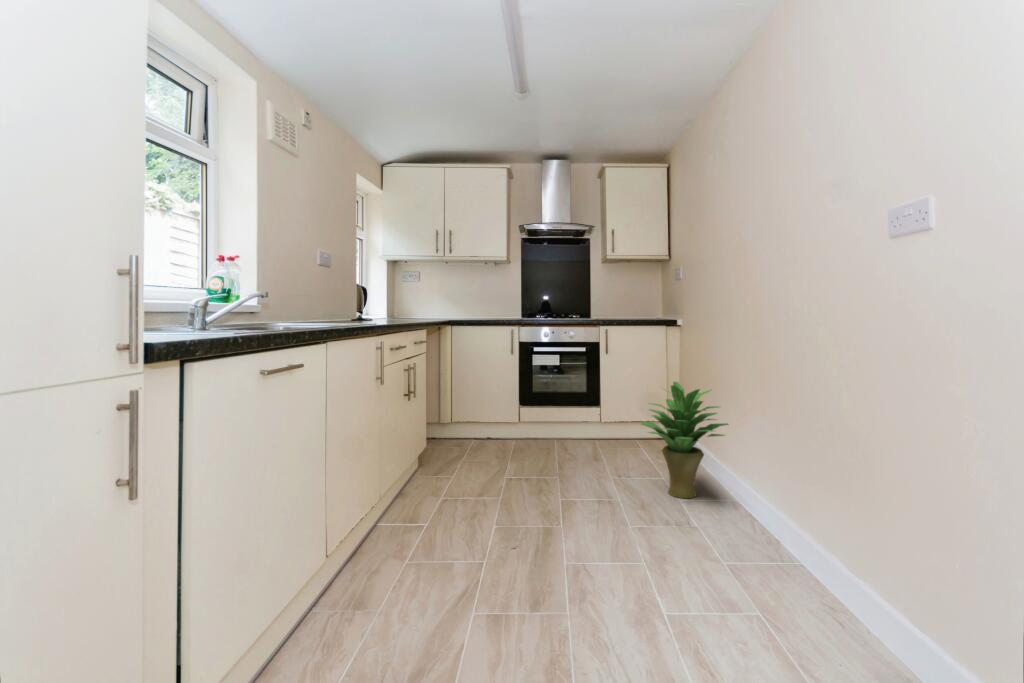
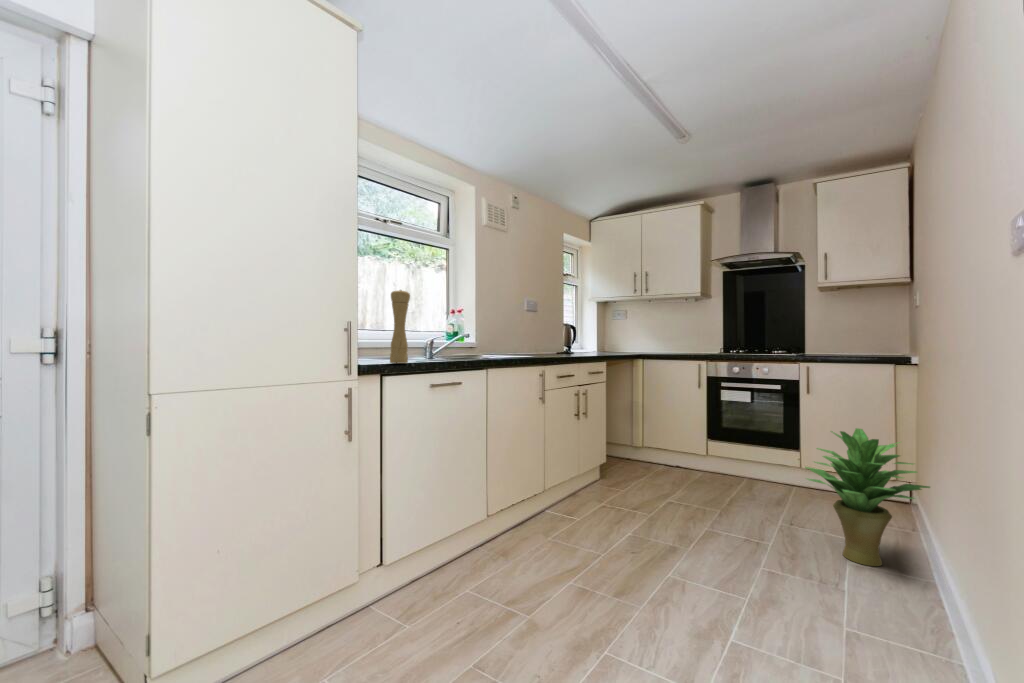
pepper mill: none [187,199,230,337] -> present [390,290,410,364]

